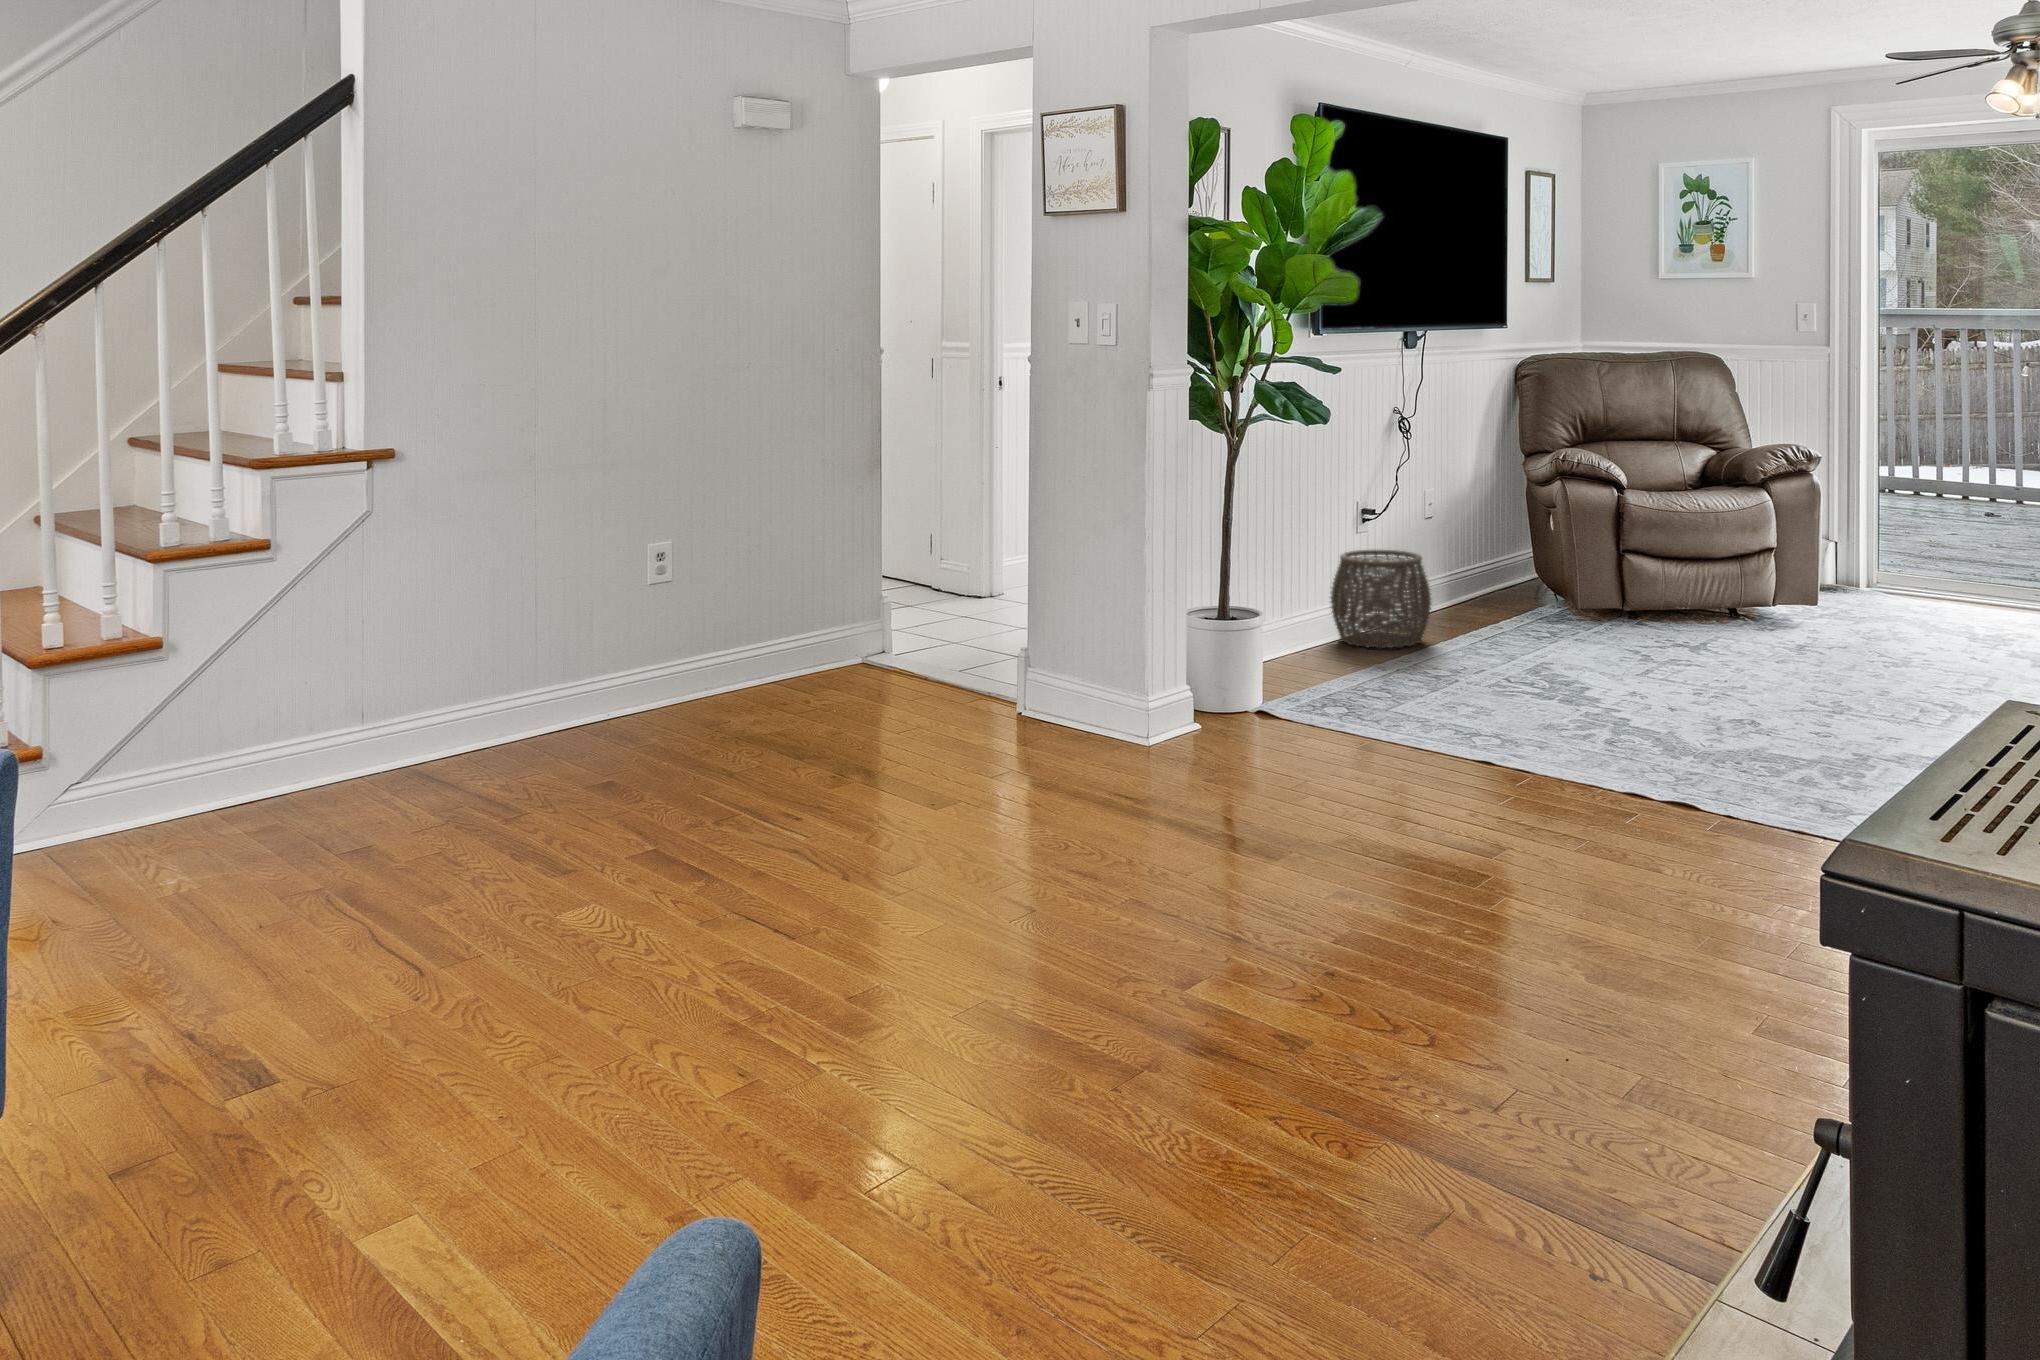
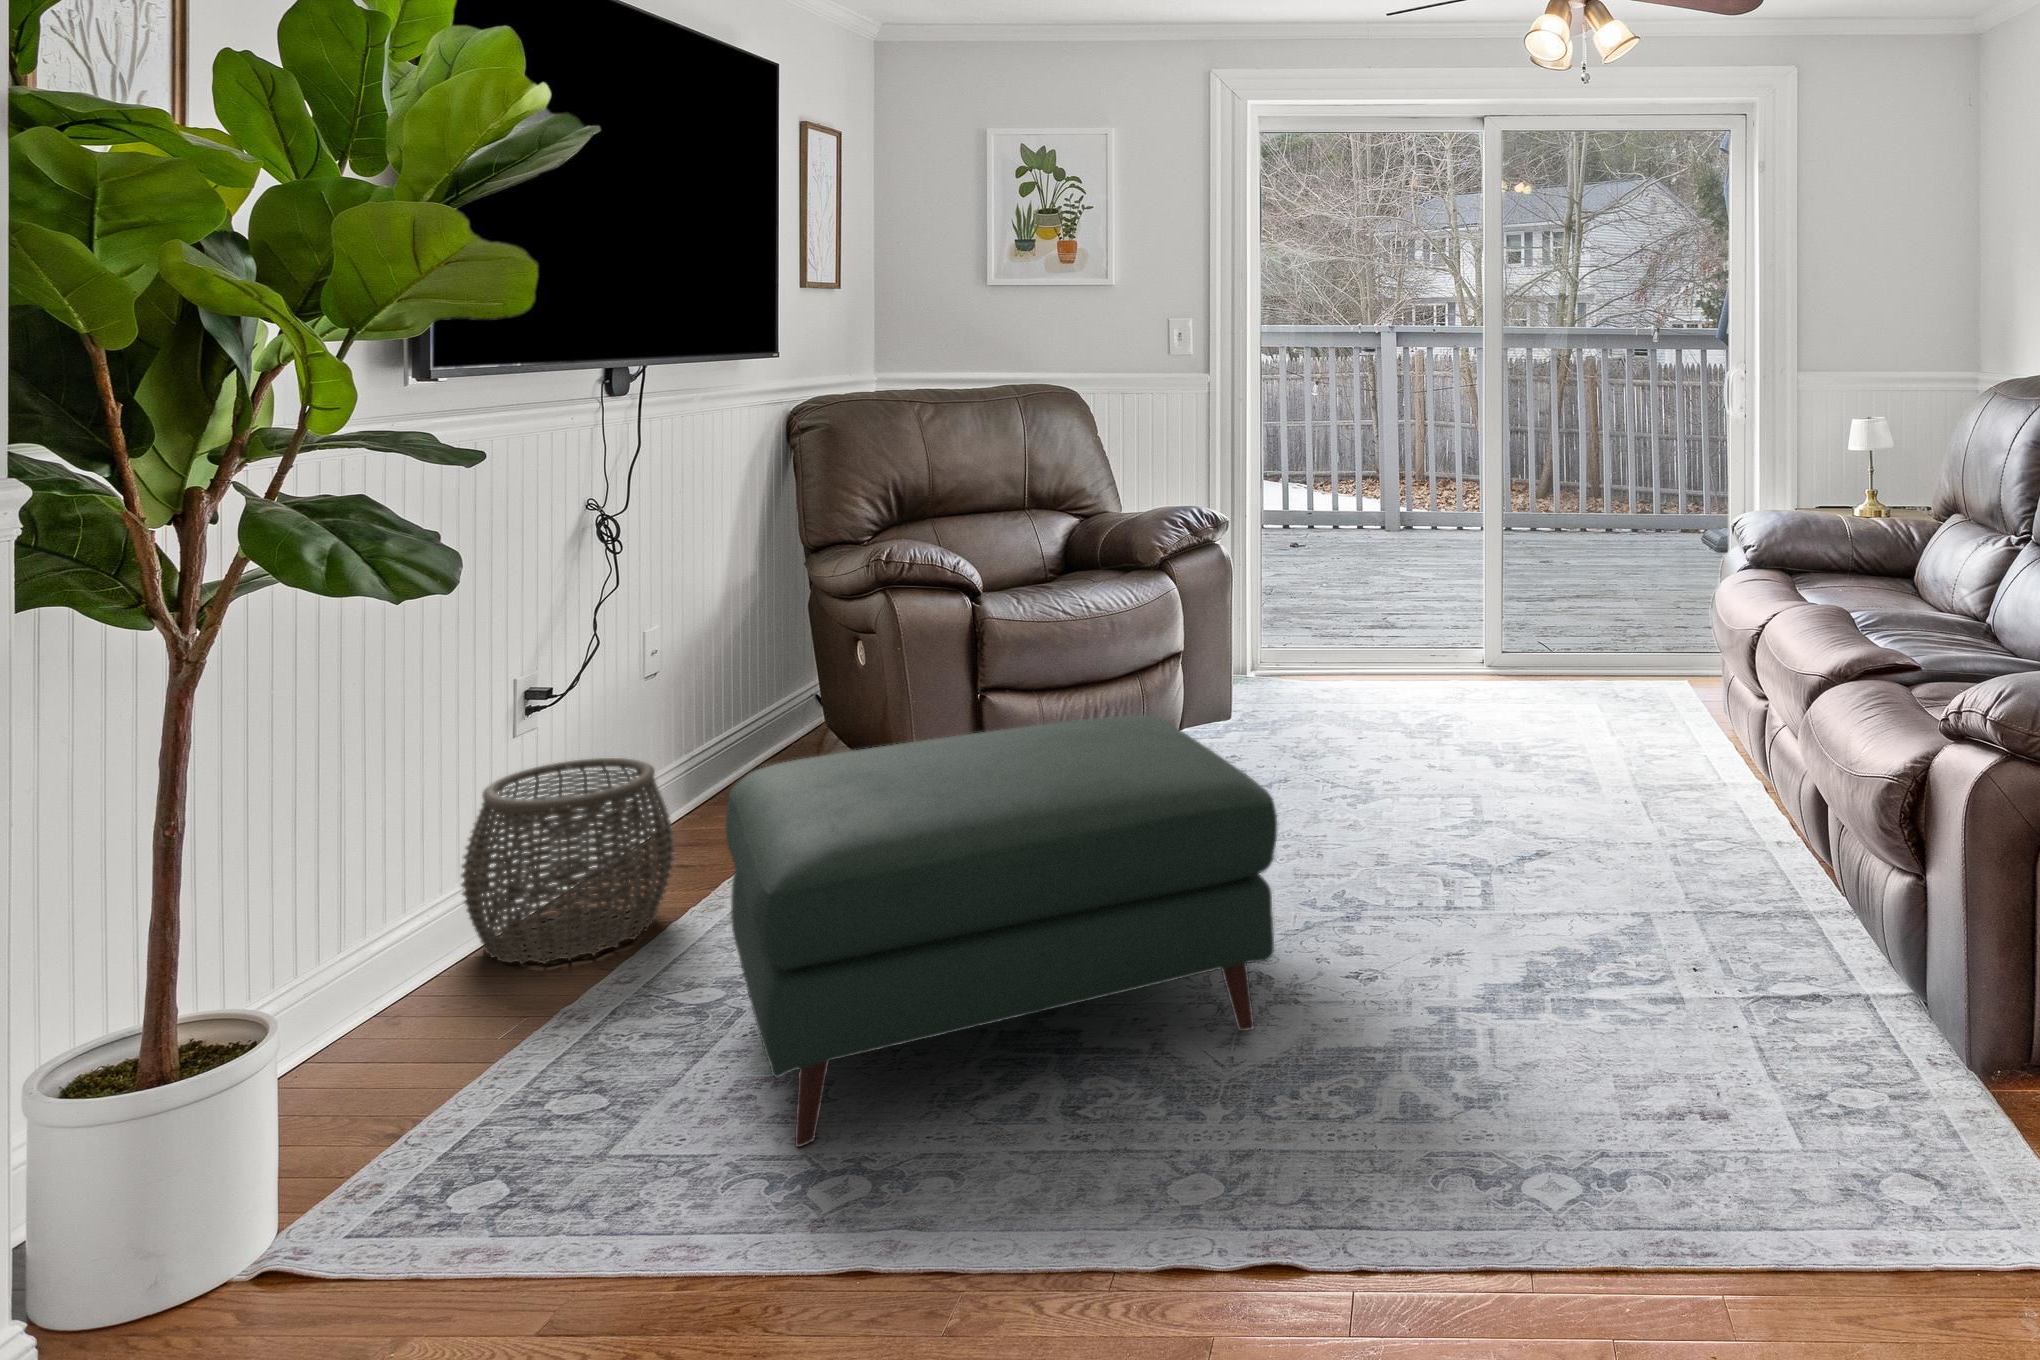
ottoman: none [1452,546,1750,729] -> present [726,715,1278,1147]

